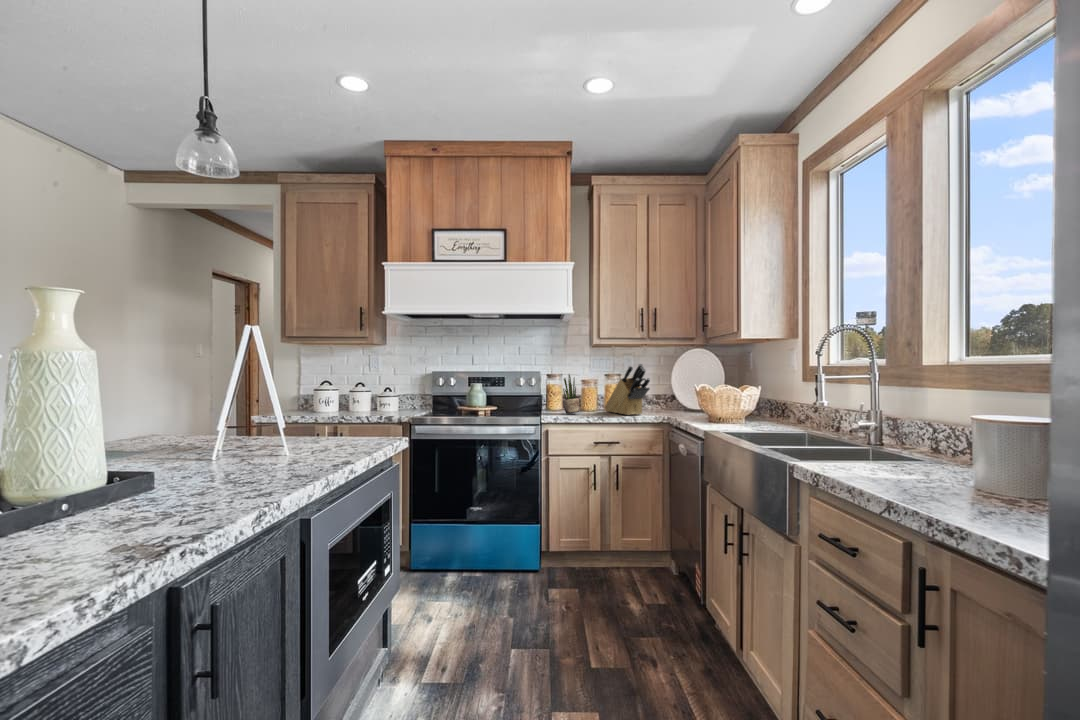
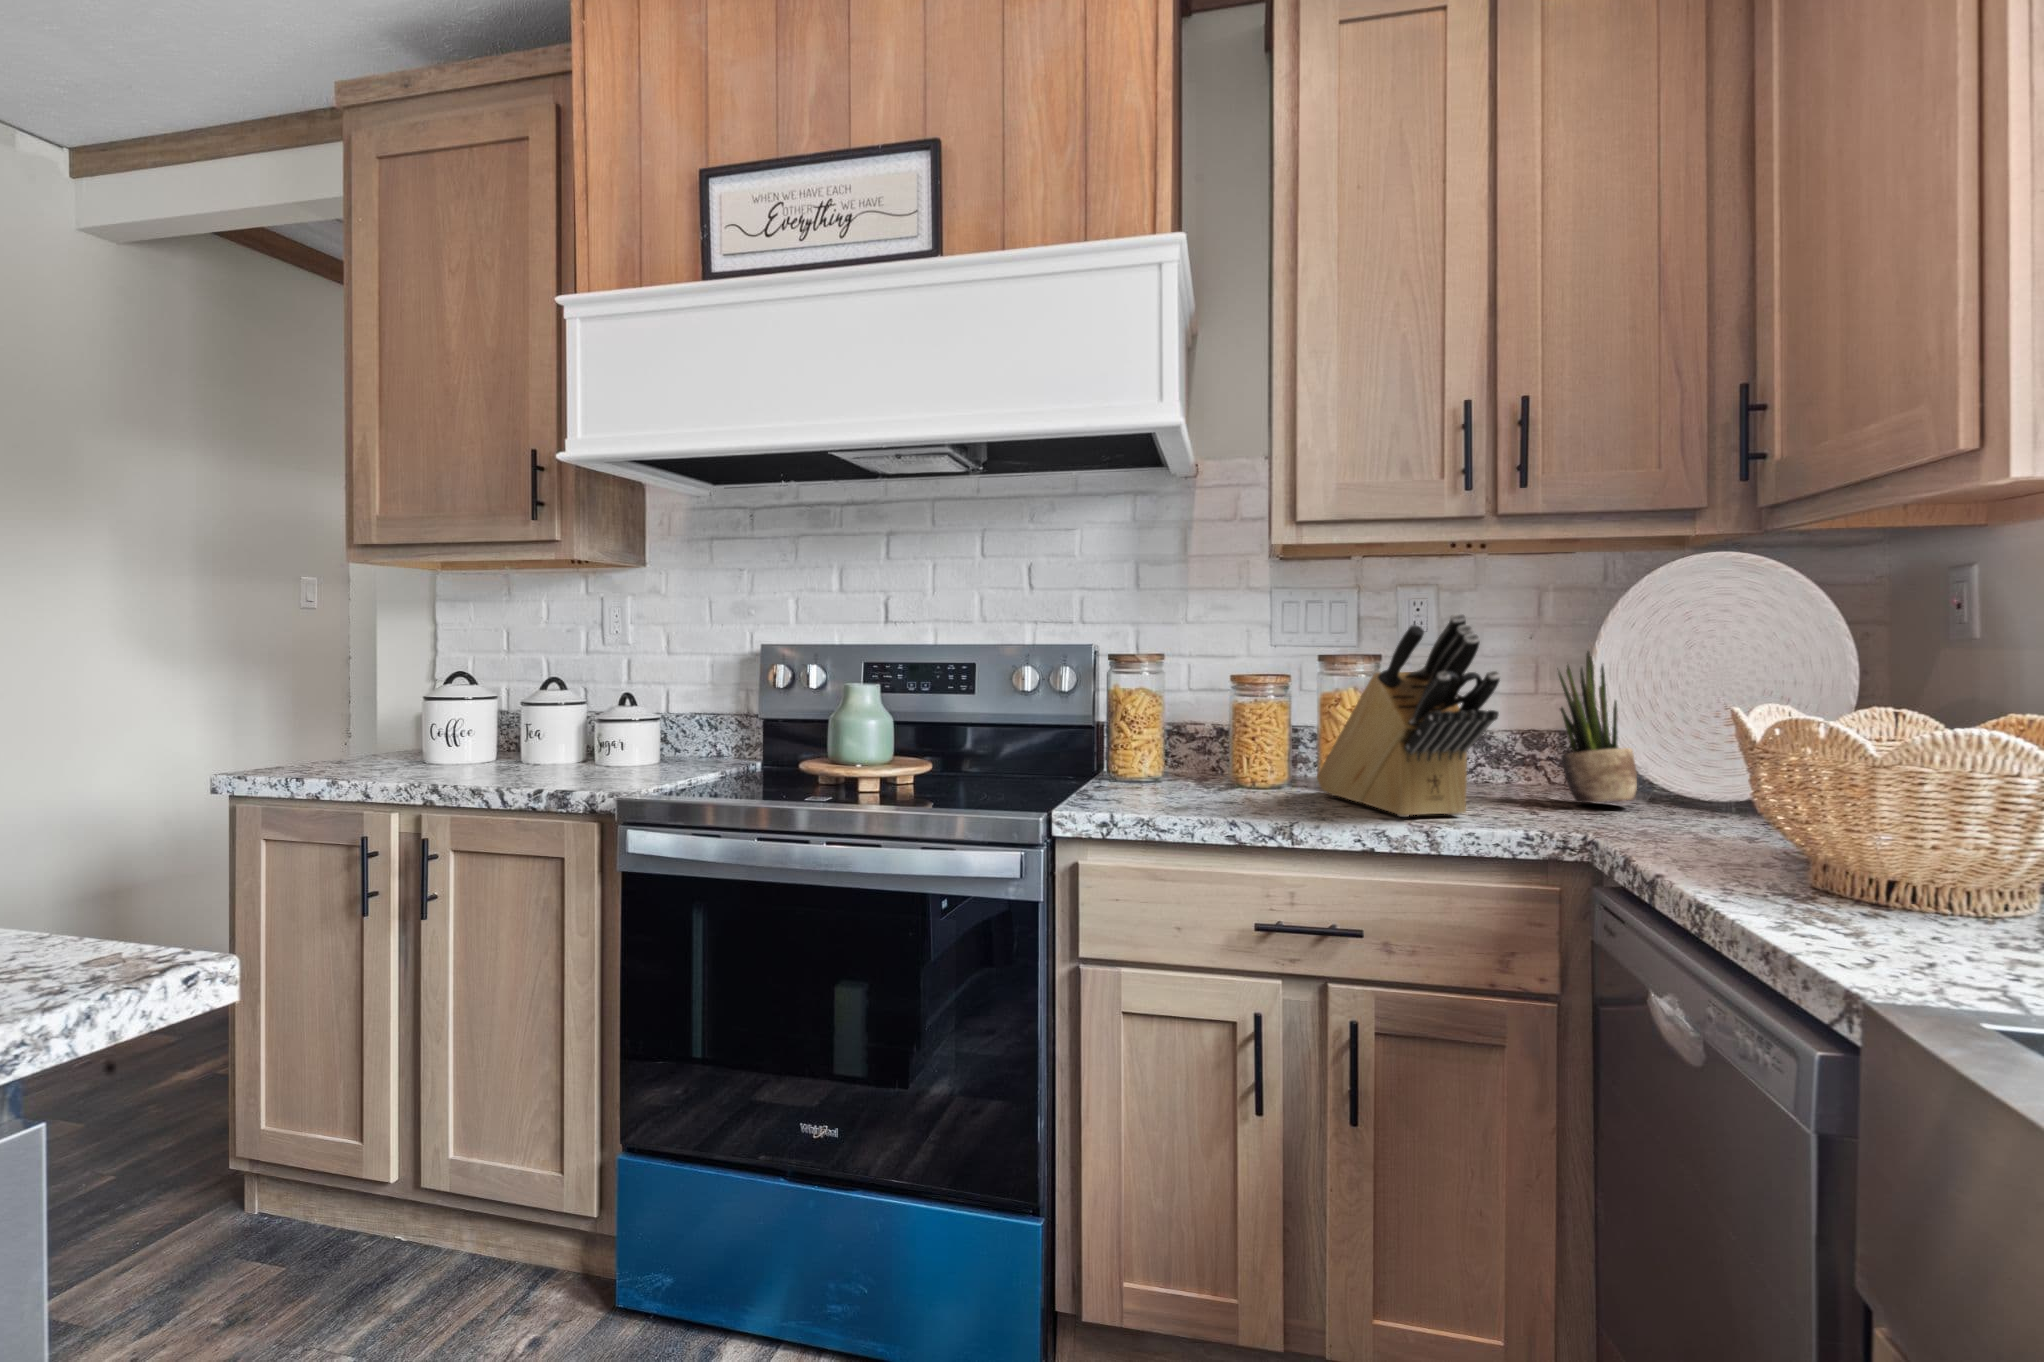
potted plant: present [563,375,580,413] -> present [1557,651,1637,803]

